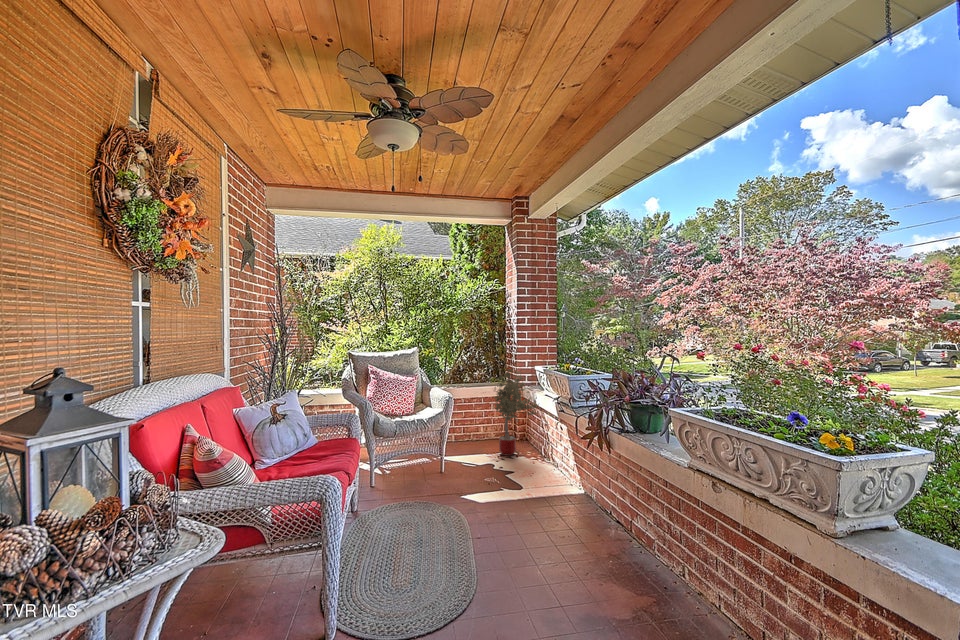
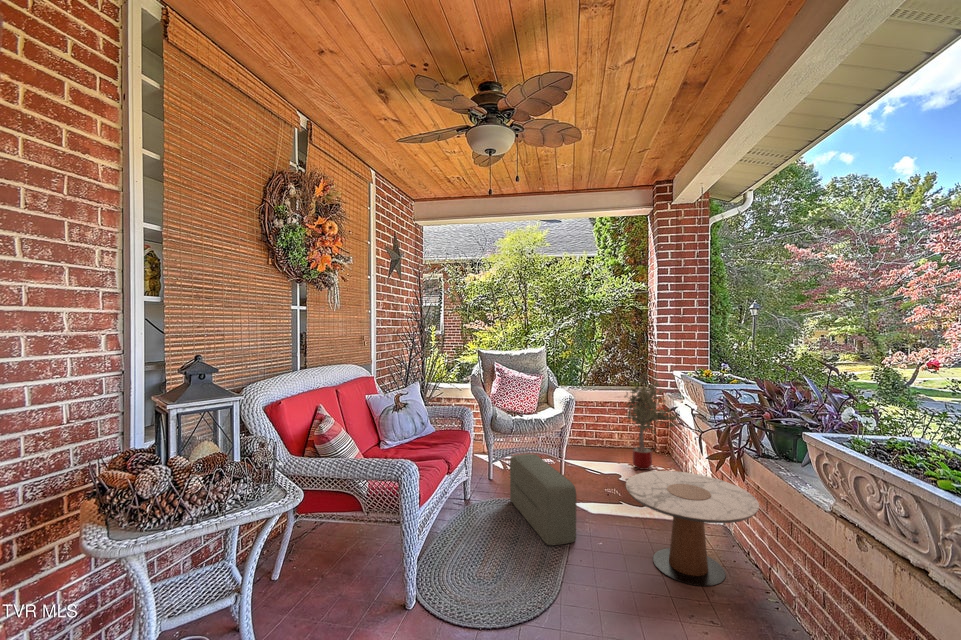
side table: none [518,452,624,548] -> present [626,471,759,586]
pouf: none [397,454,473,540] -> present [510,454,576,545]

